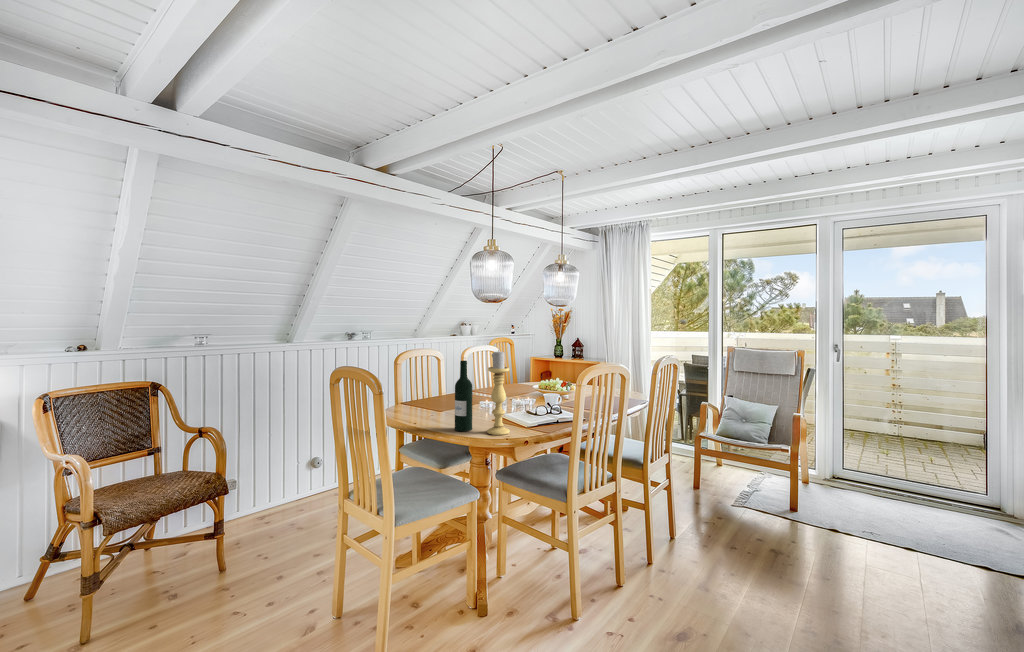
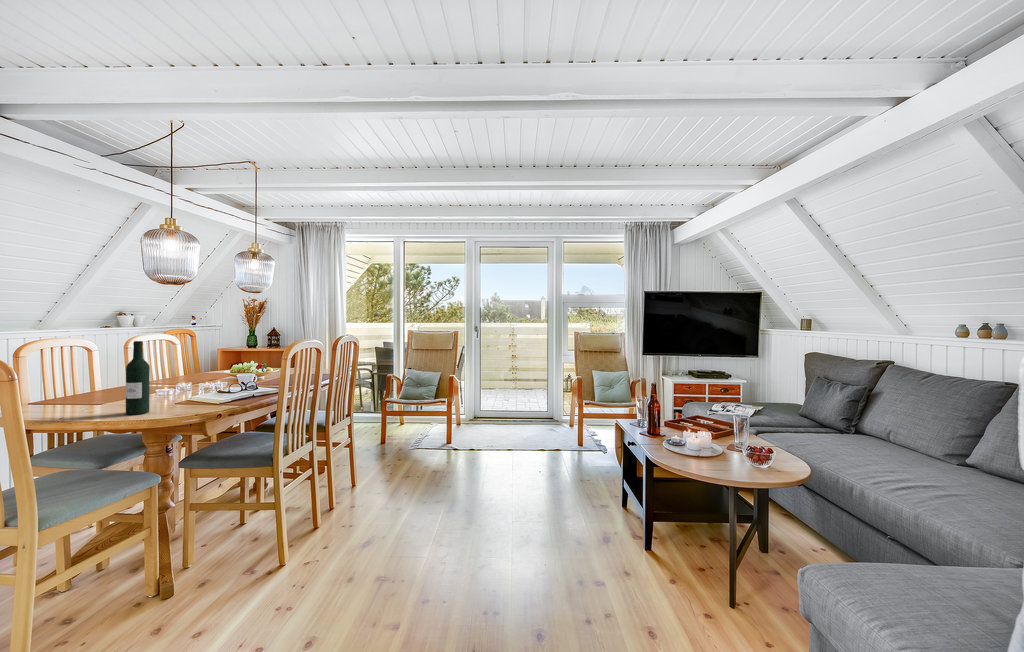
candle holder: present [487,350,510,435] -> none [169,329,197,413]

